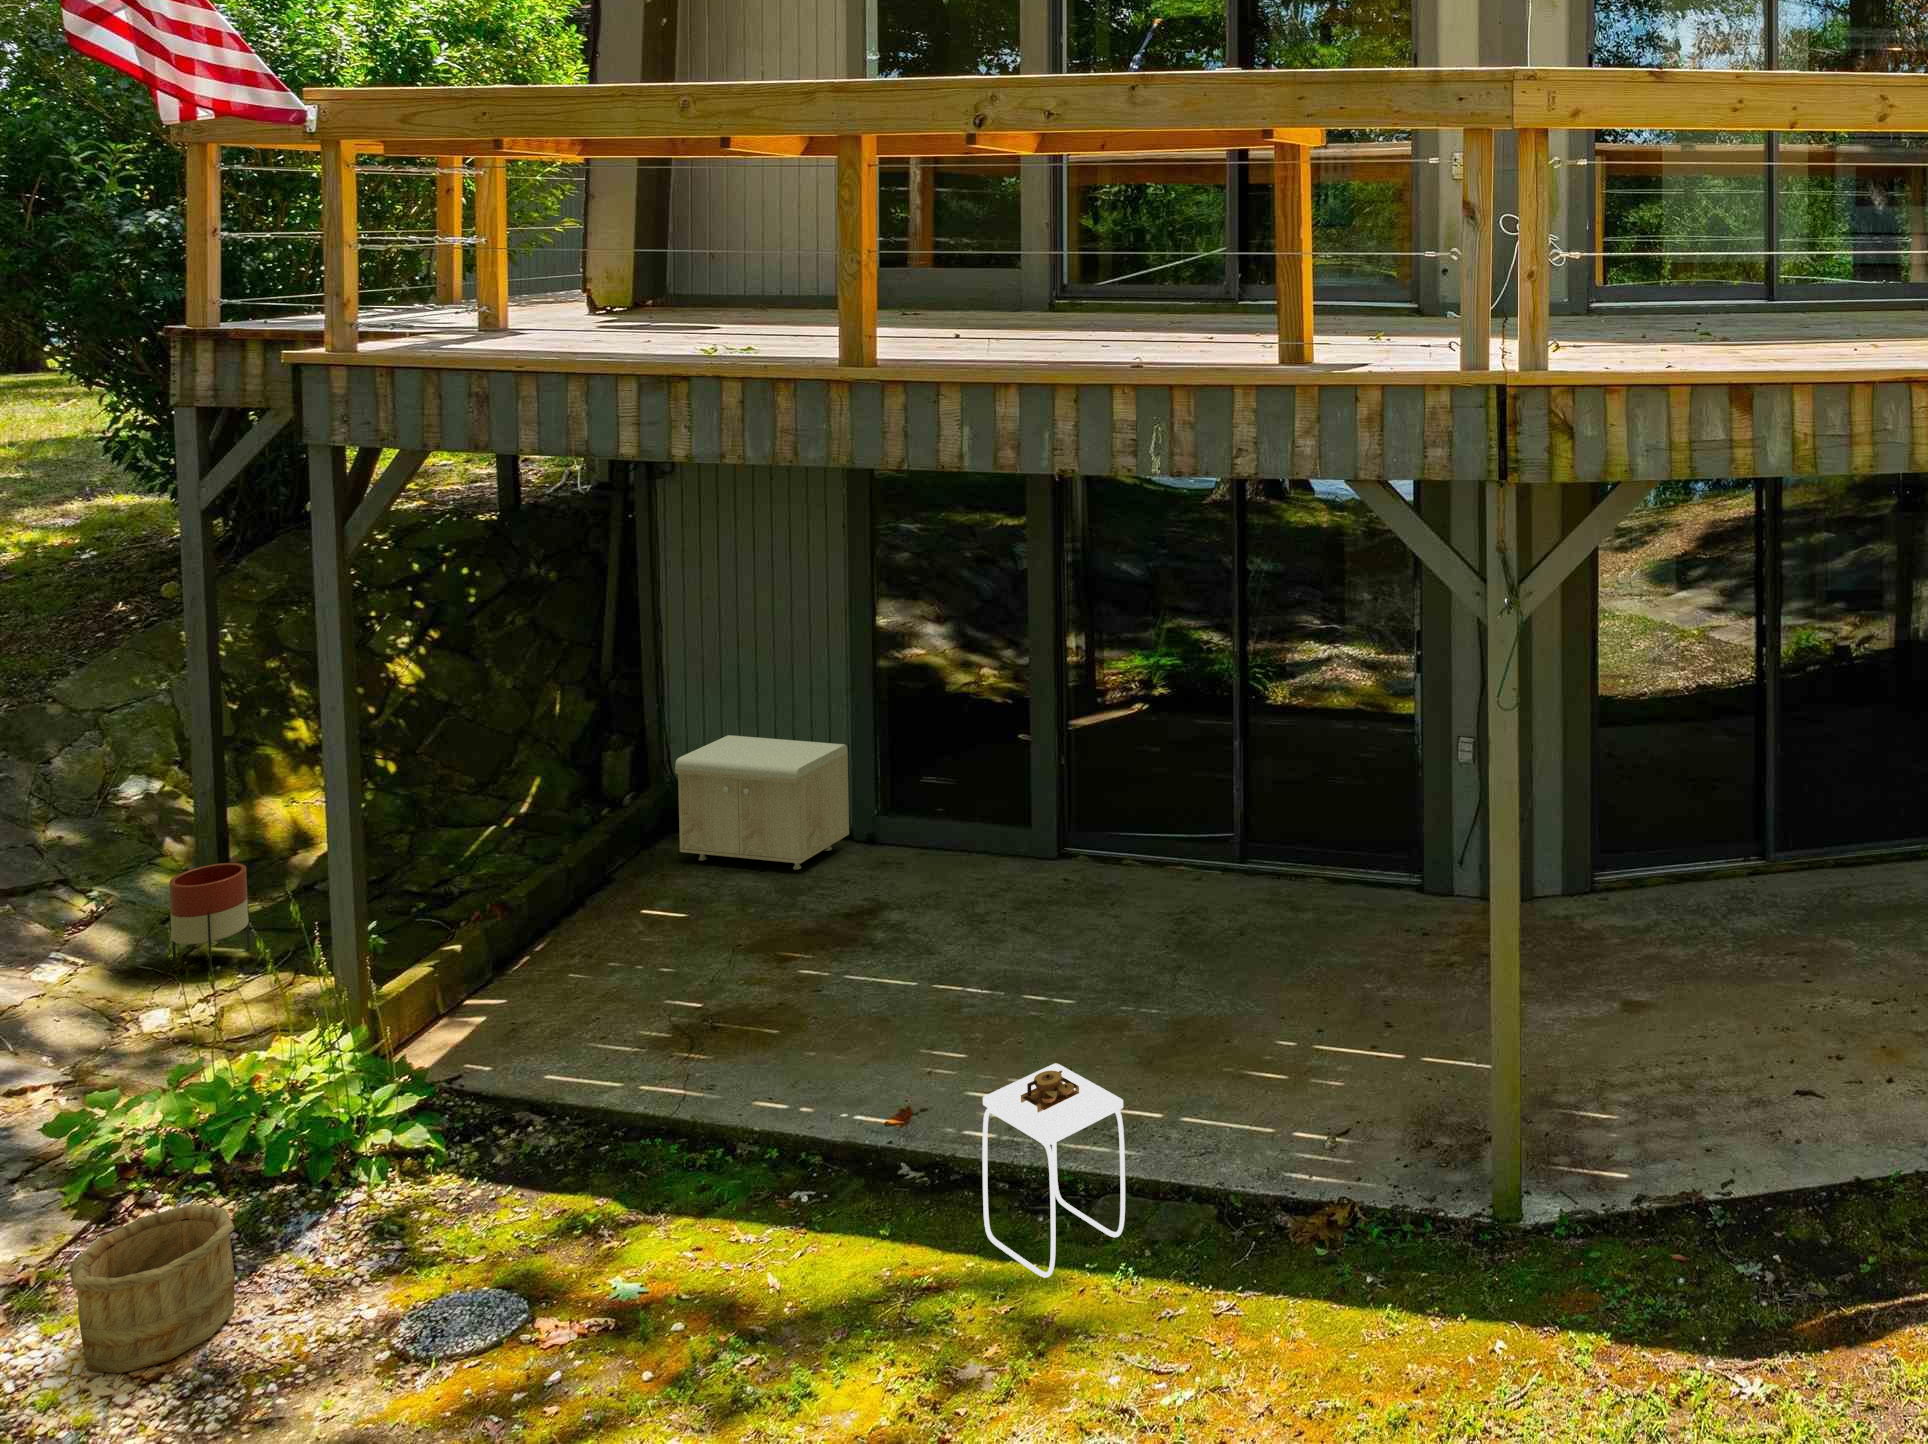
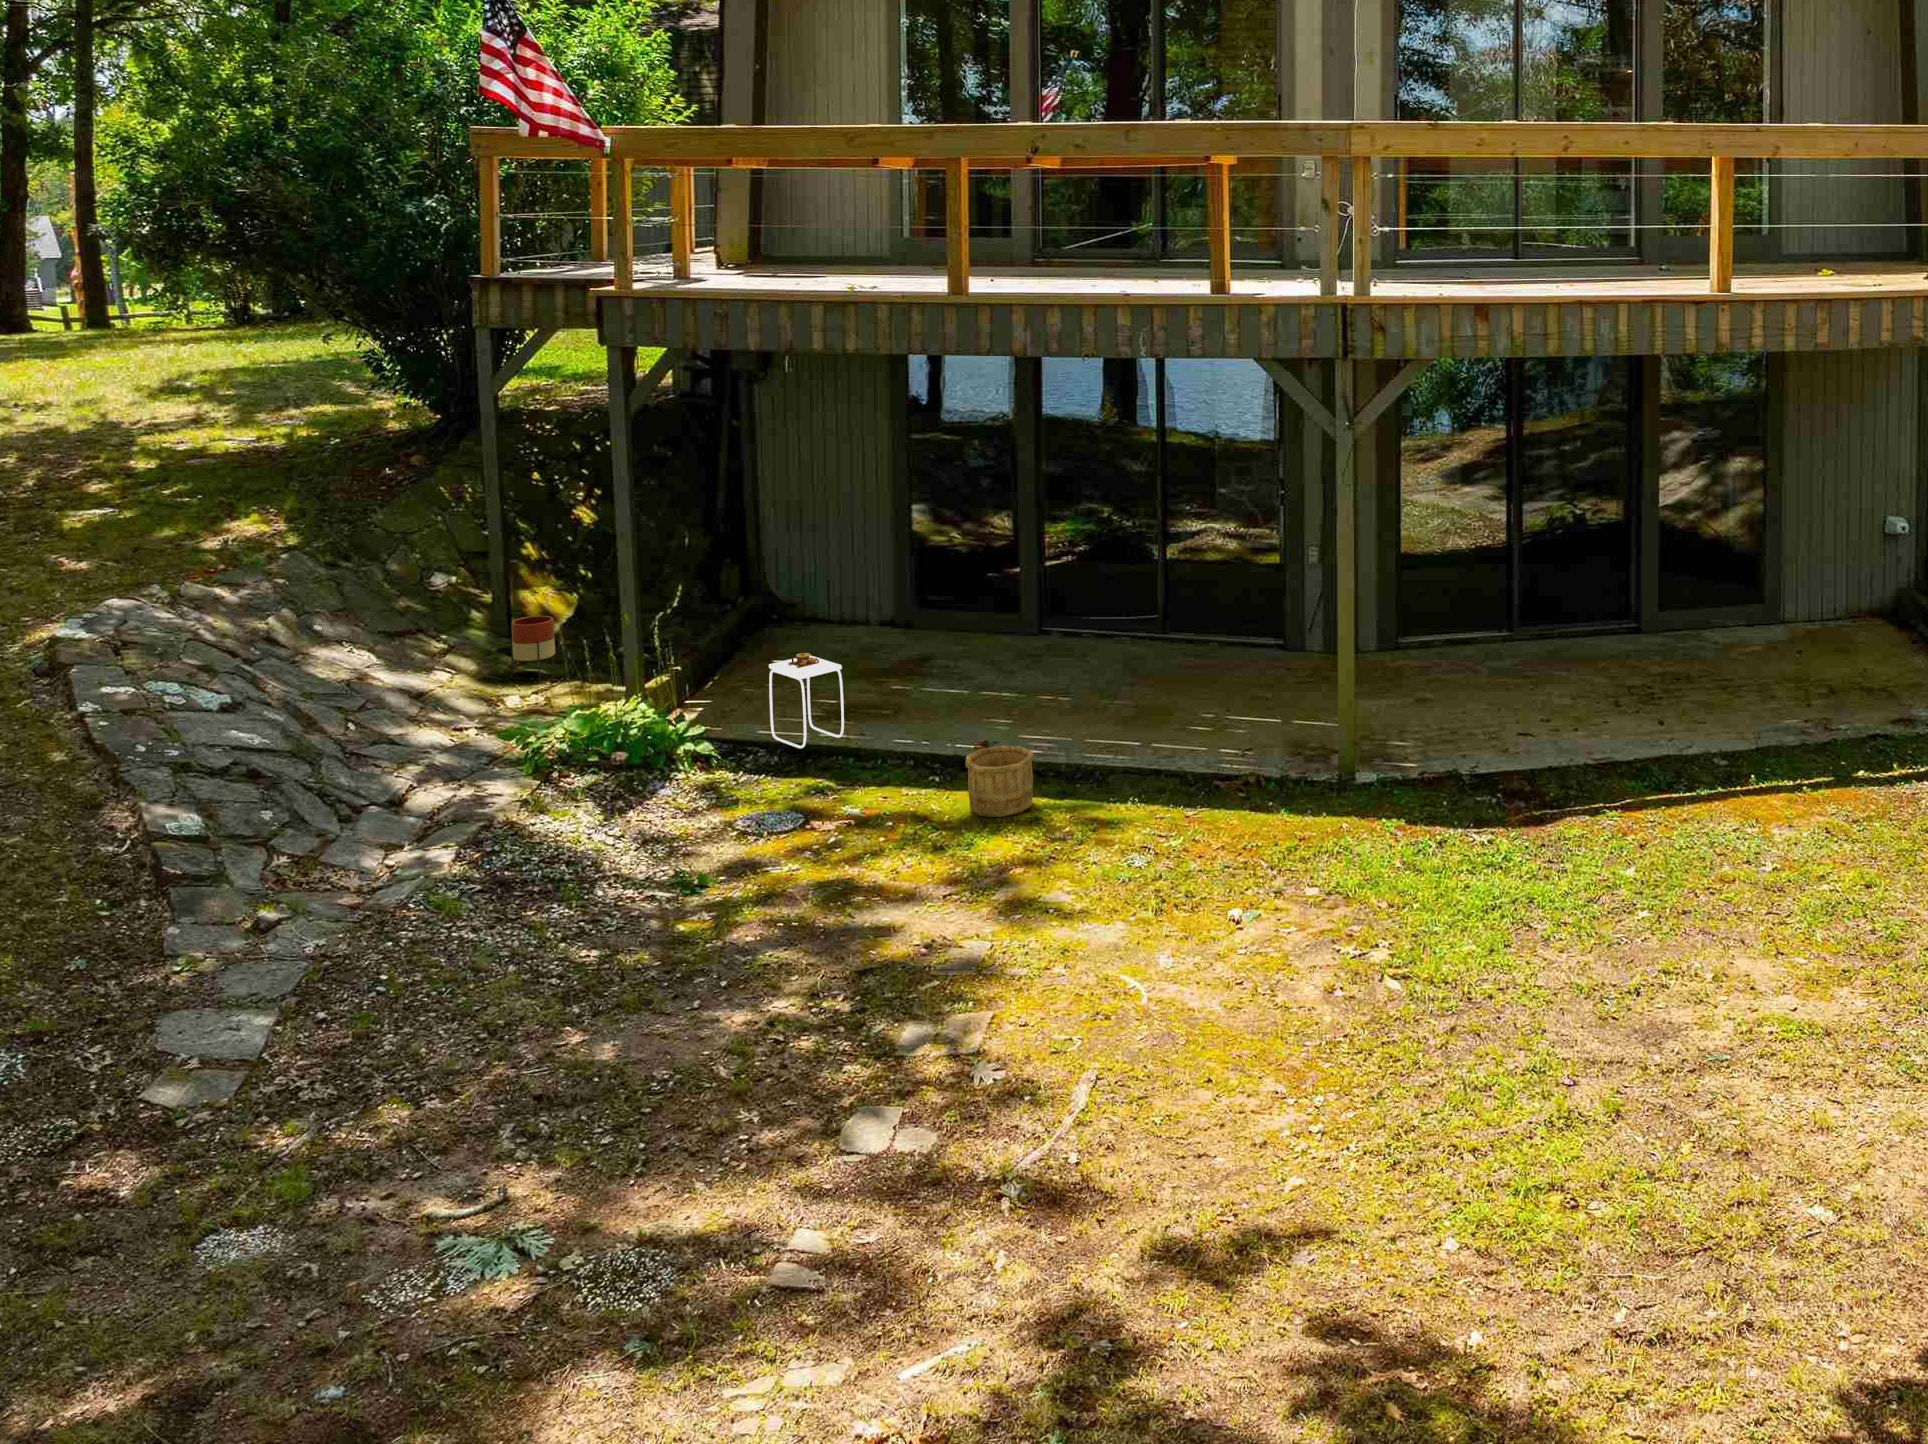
storage bench: present [675,735,849,870] -> none [786,562,899,645]
side table: present [983,1063,1125,1278] -> present [769,653,844,748]
wooden bucket: present [70,1205,234,1373] -> present [965,745,1033,817]

